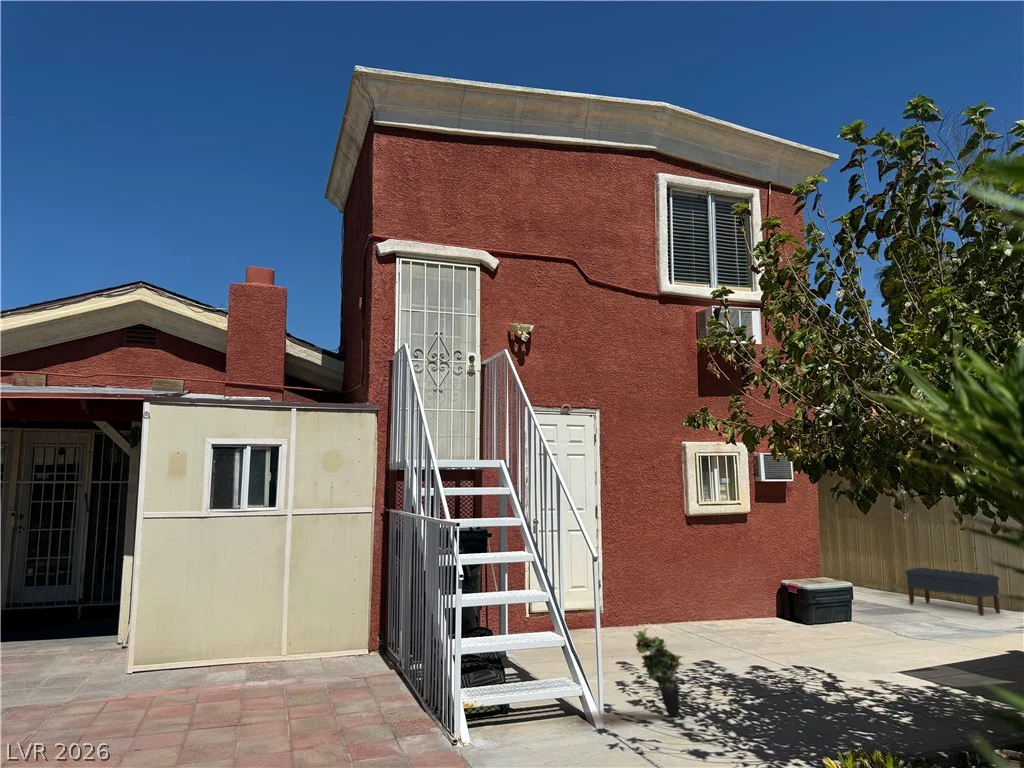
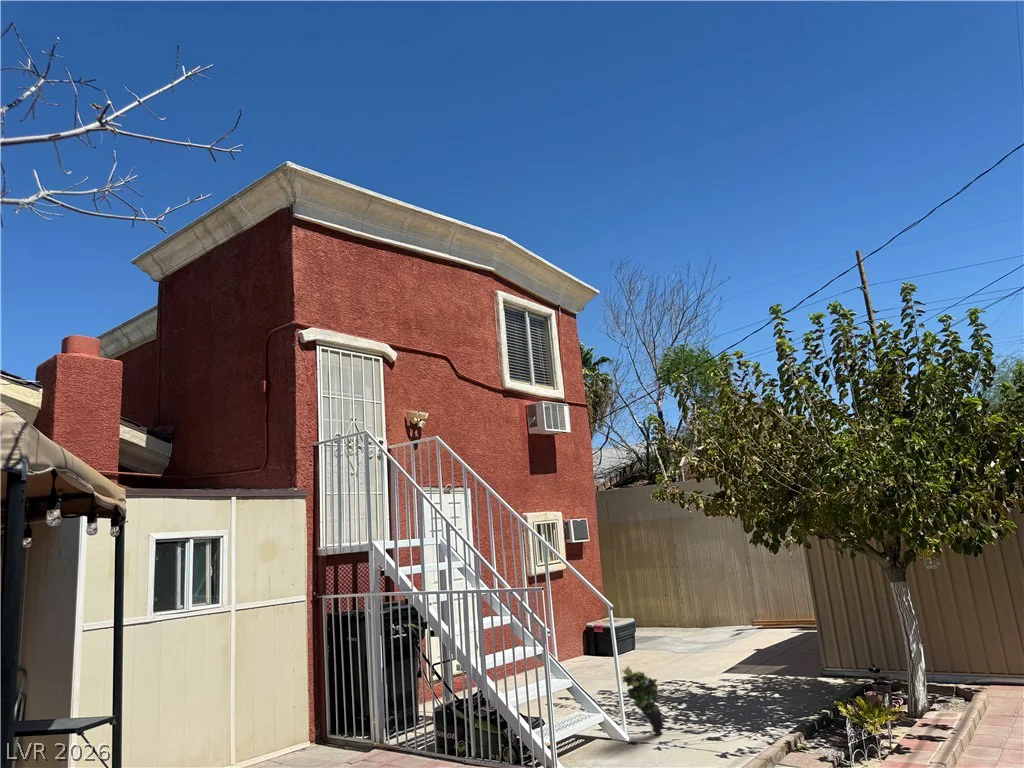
bench: present [905,568,1000,616] -> none [648,602,713,633]

